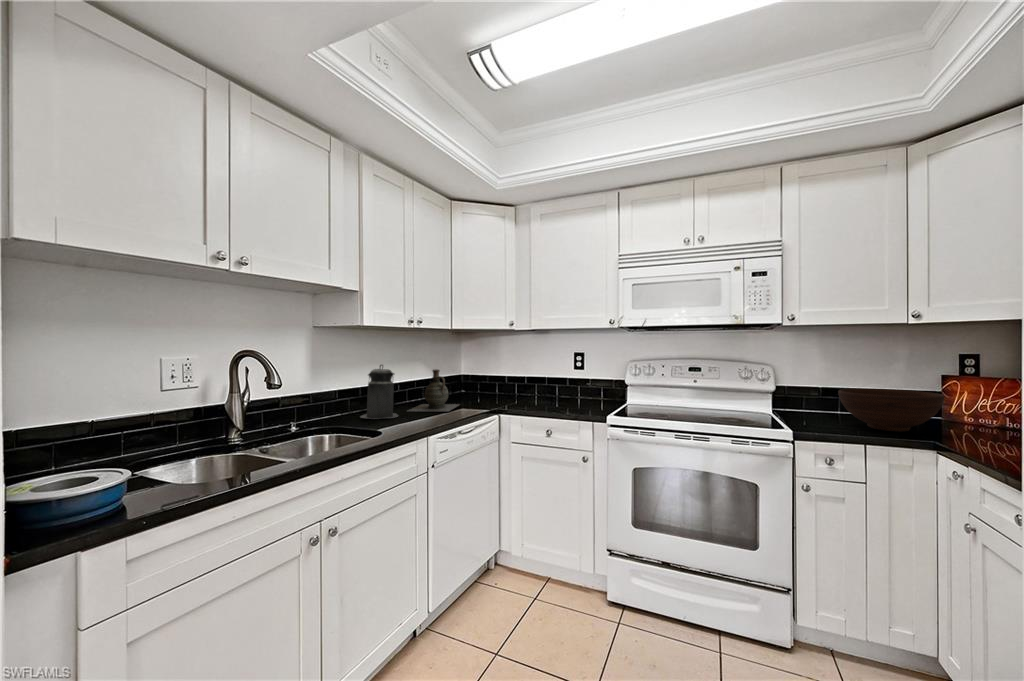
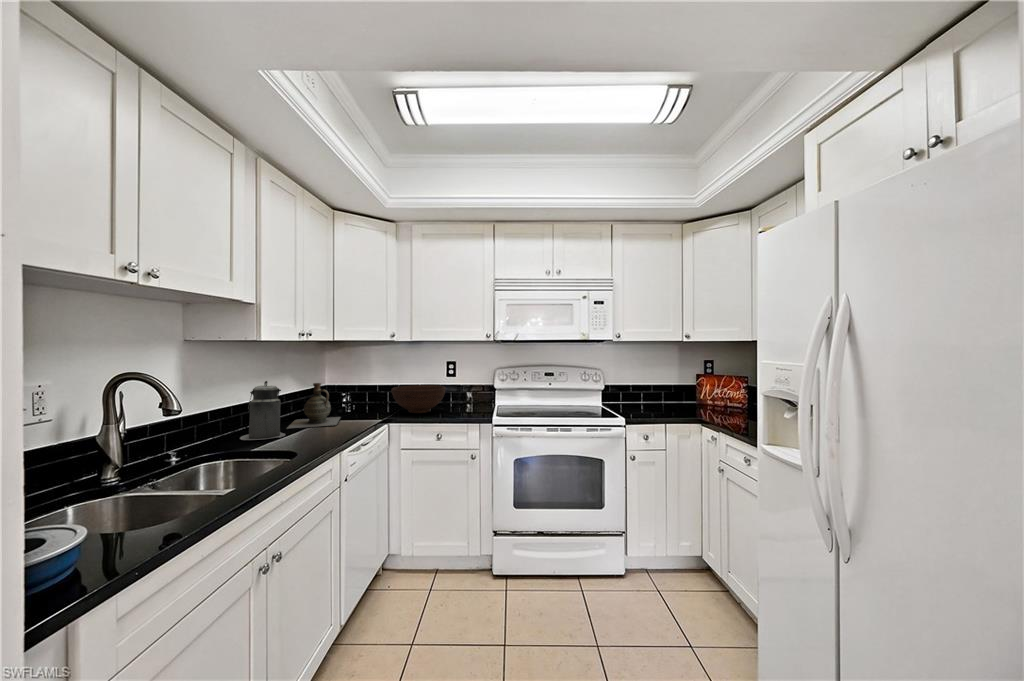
fruit bowl: present [838,388,944,432] -> present [391,385,446,413]

